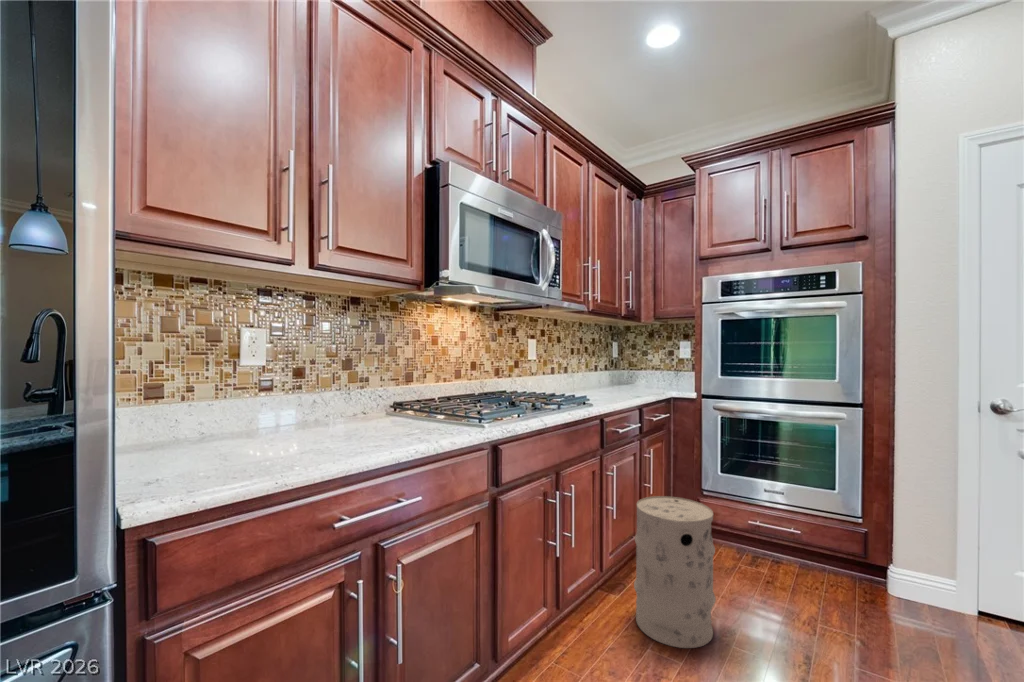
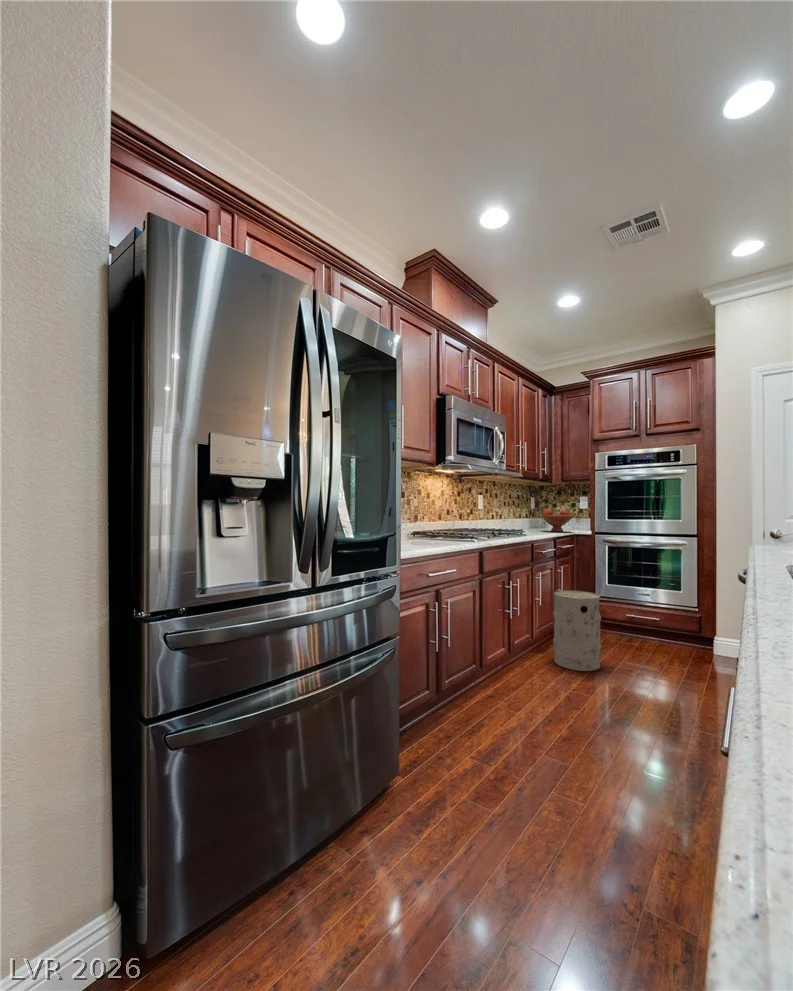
fruit bowl: none [623,359,671,393] -> present [541,509,574,532]

